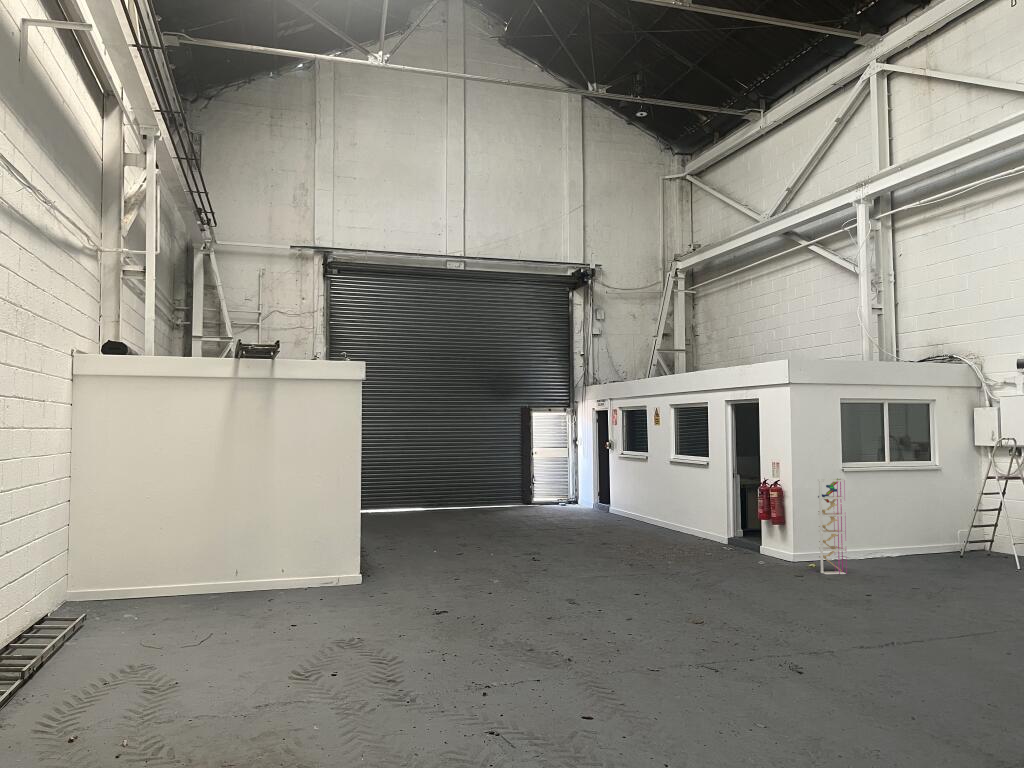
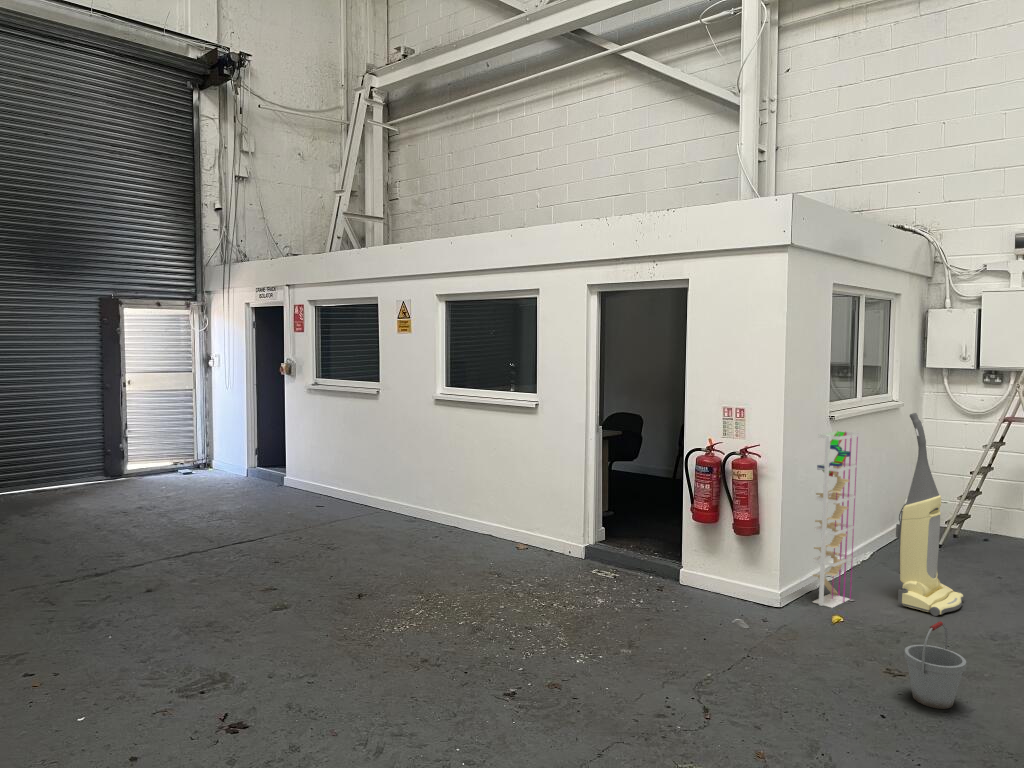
vacuum cleaner: none [868,469,919,582] -> present [896,413,964,616]
bucket: none [786,558,813,597] -> present [904,621,966,709]

